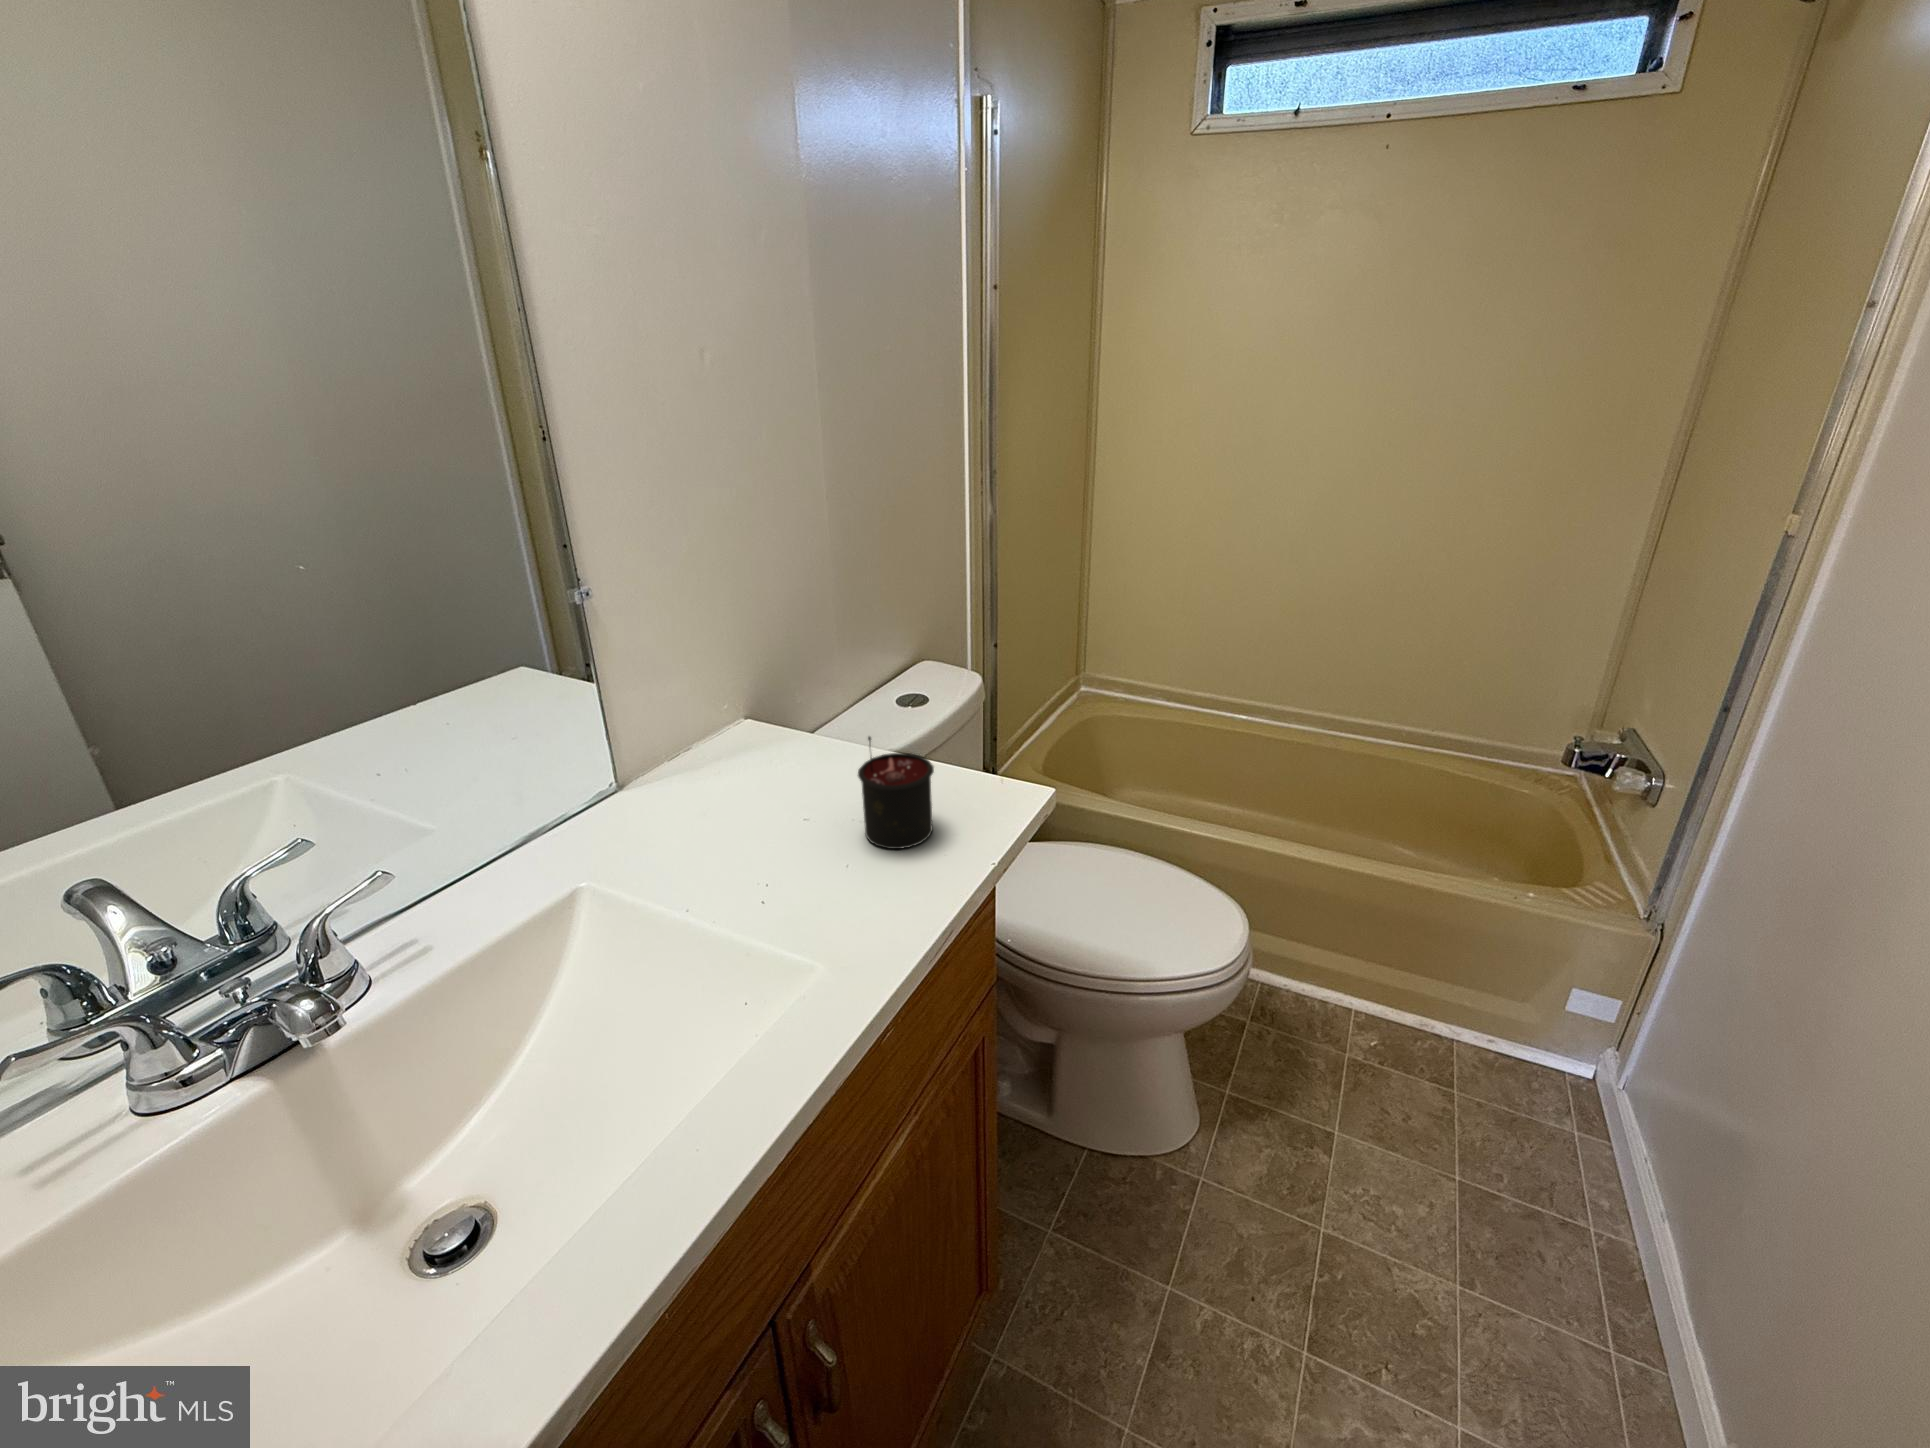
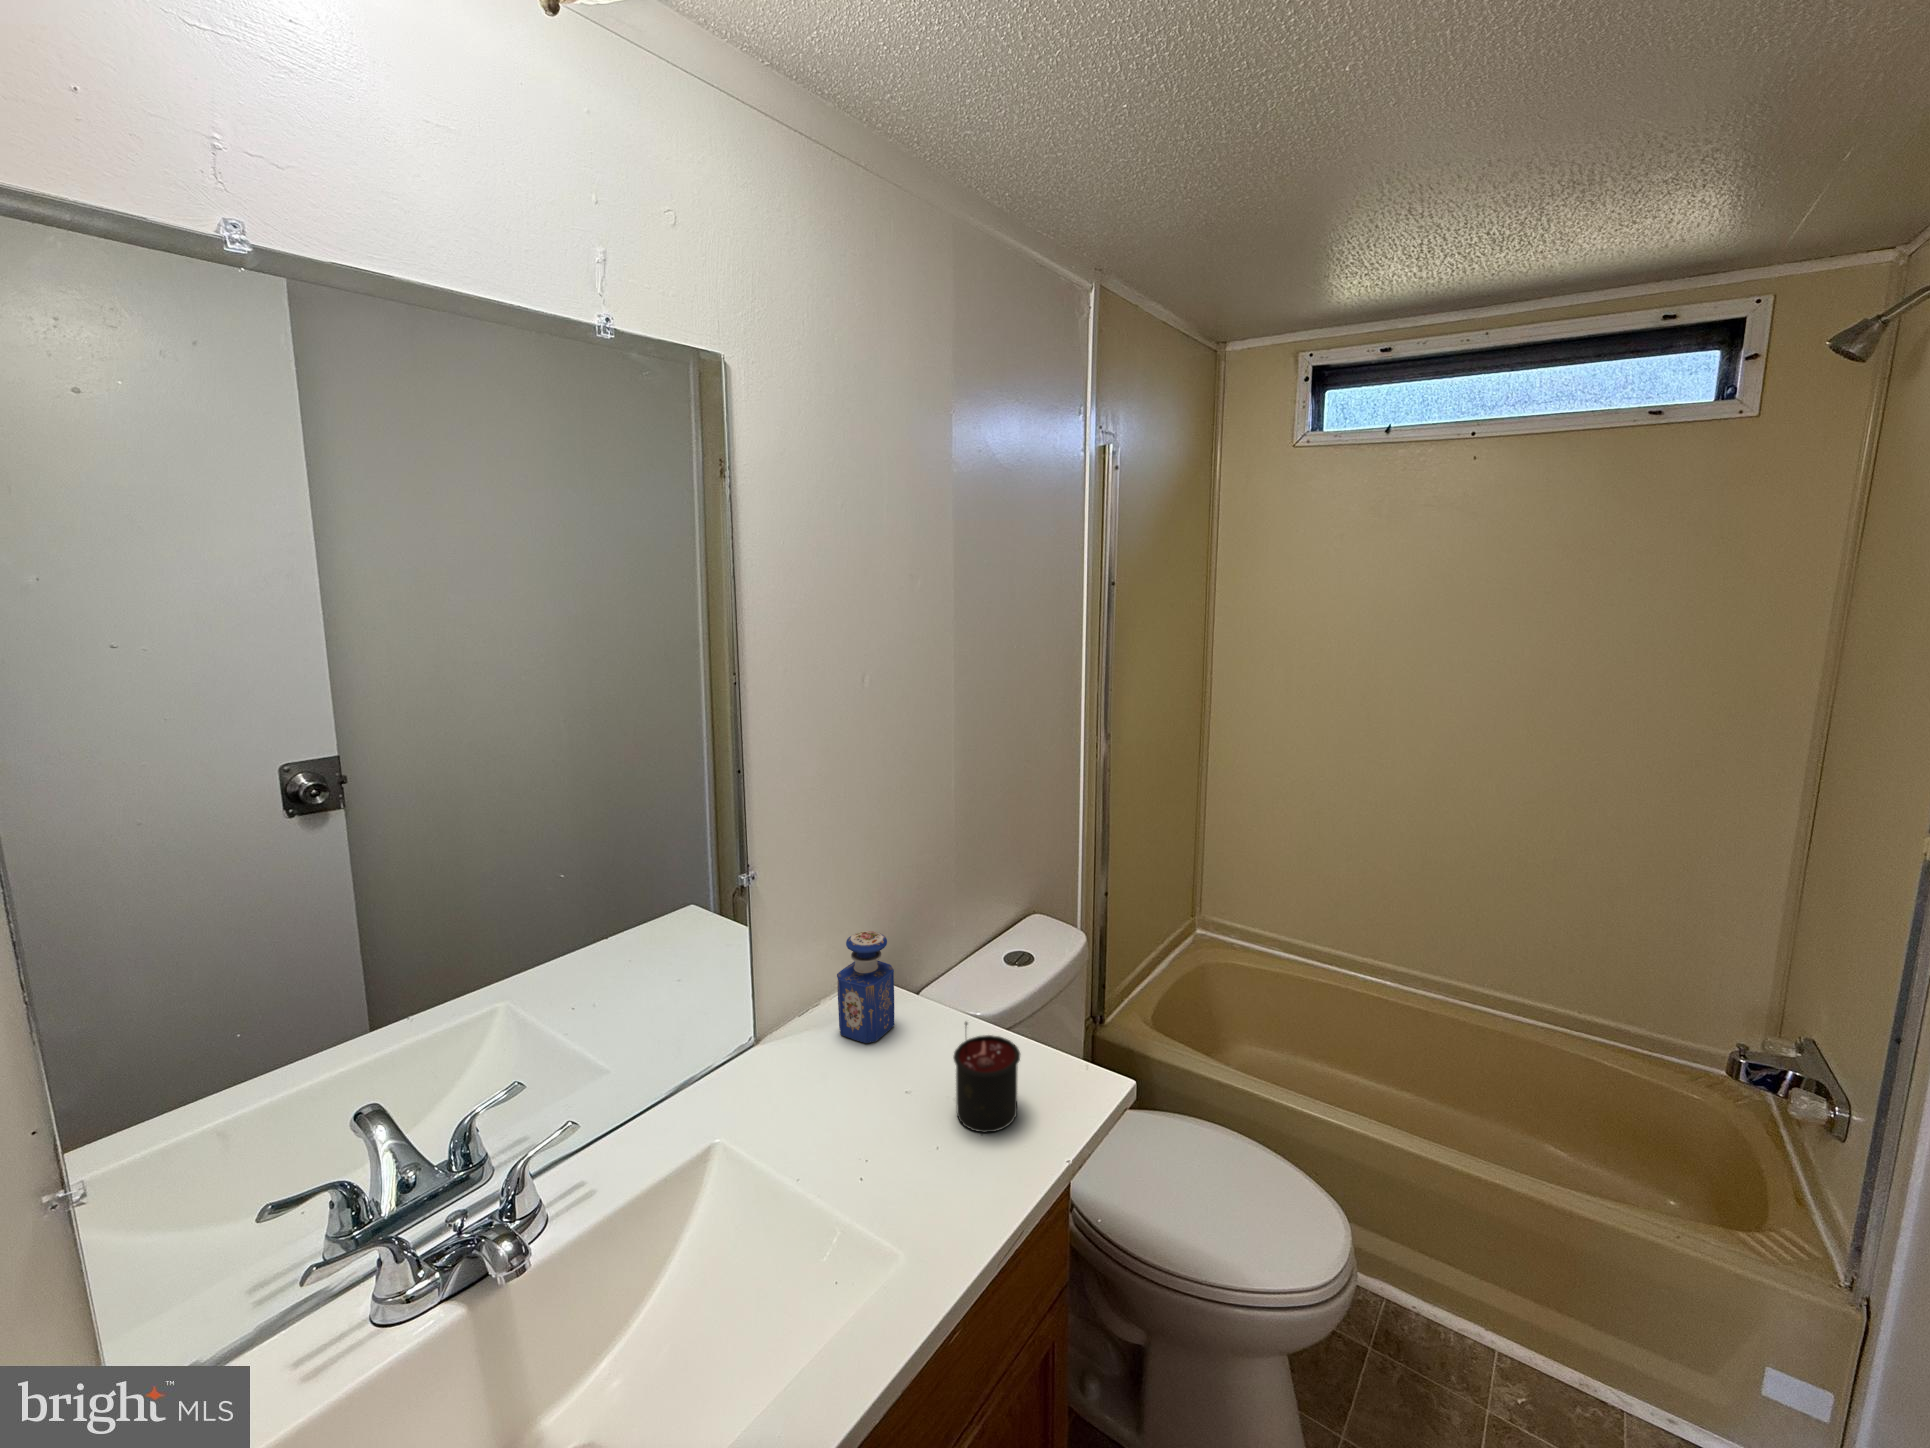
perfume bottle: none [708,661,782,782] -> present [837,931,894,1043]

